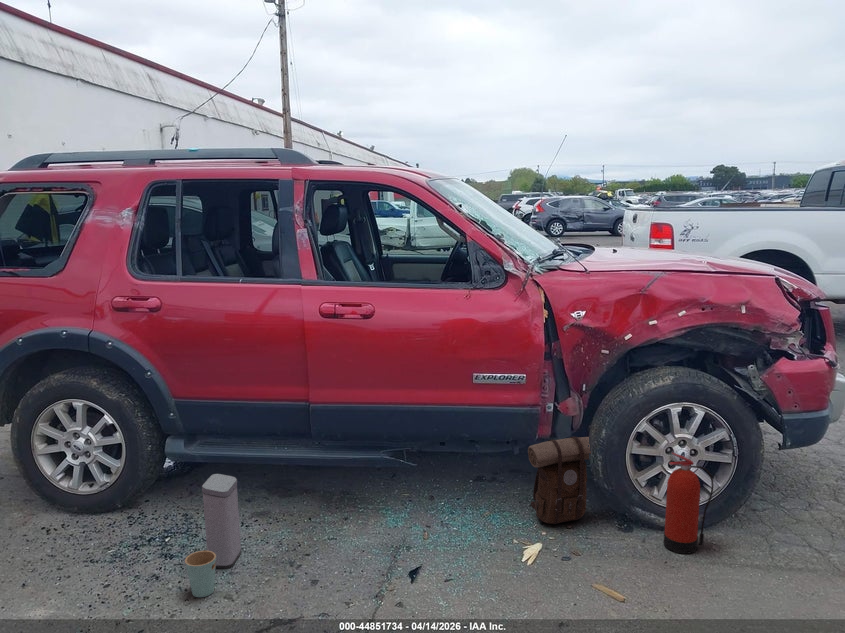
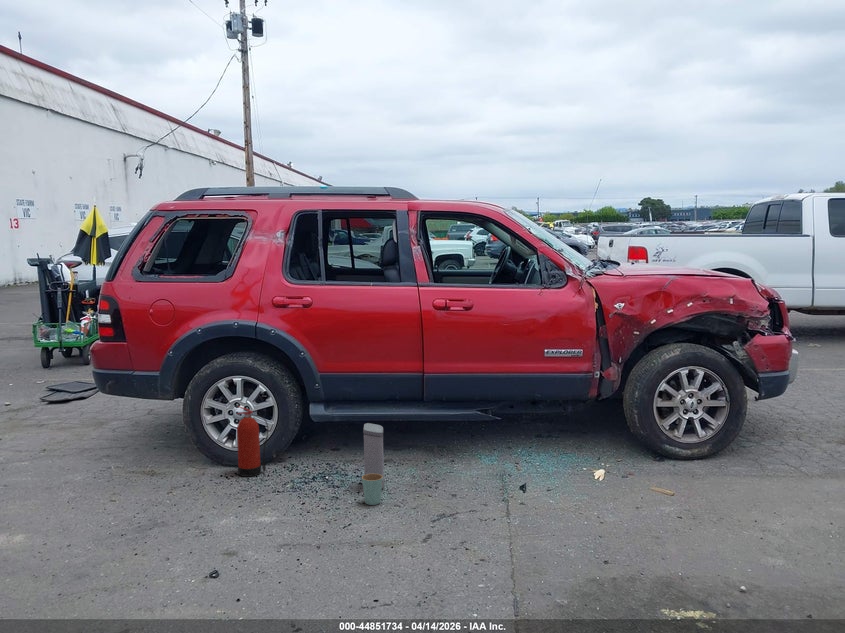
backpack: present [528,436,591,524] -> none [582,396,635,460]
fire extinguisher: present [663,453,713,554] -> present [237,406,268,477]

